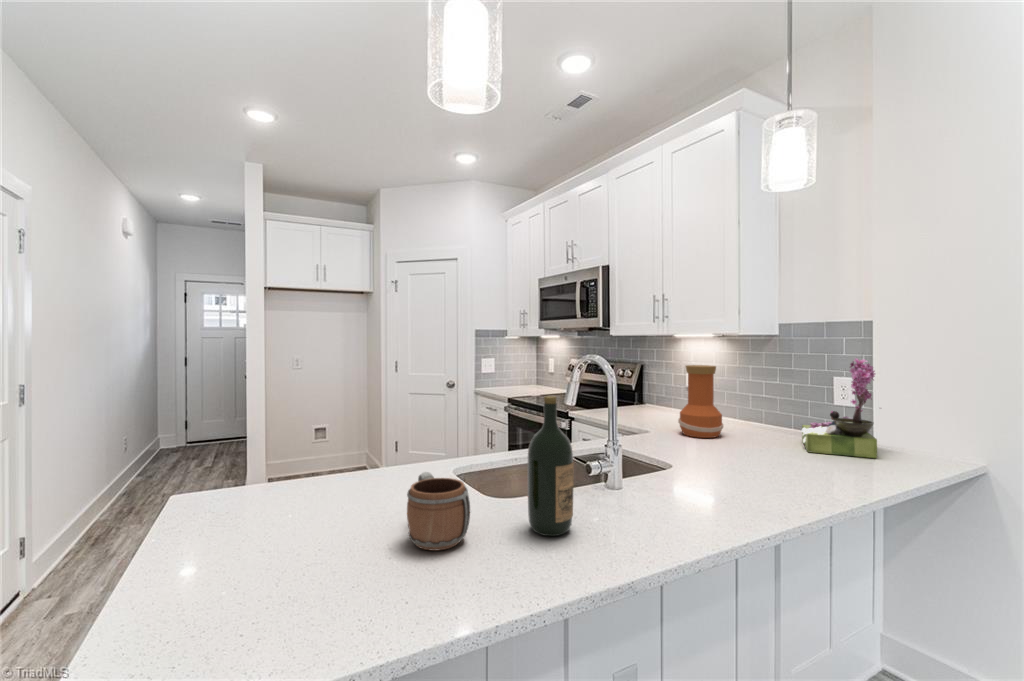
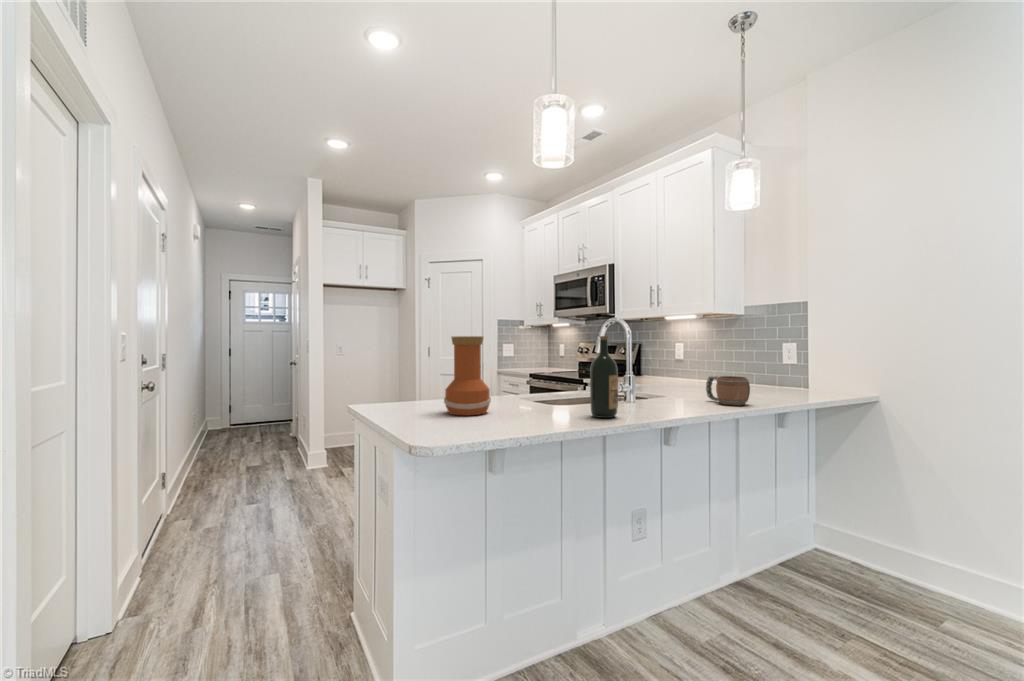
flower arrangement: present [802,358,877,458] -> none [759,327,814,394]
vase: present [678,365,723,438] -> present [444,336,491,415]
mug: present [407,472,470,551] -> present [706,375,750,406]

